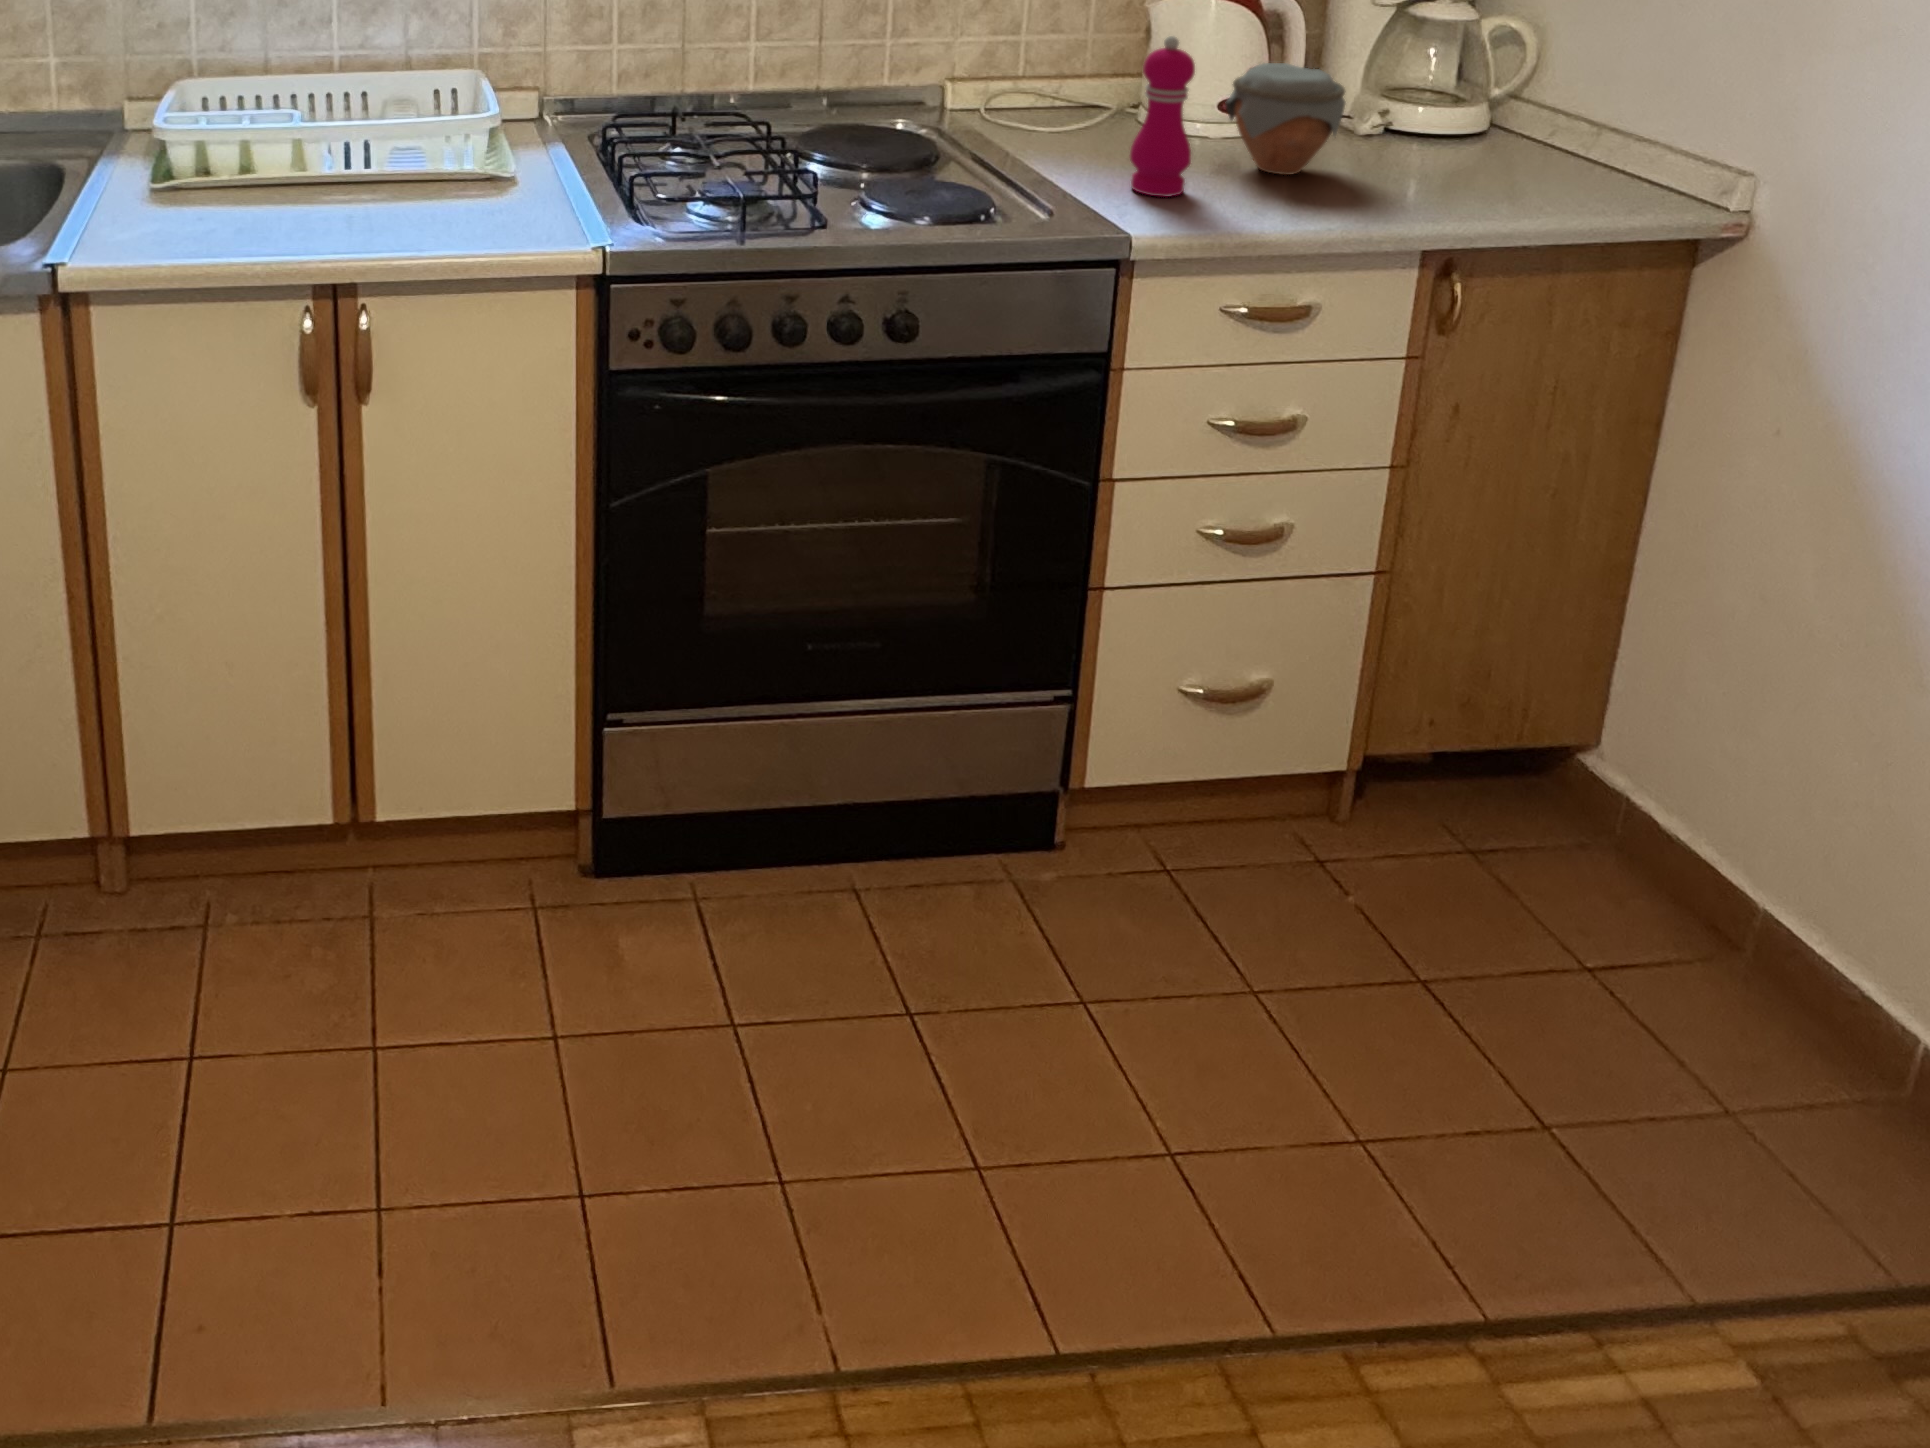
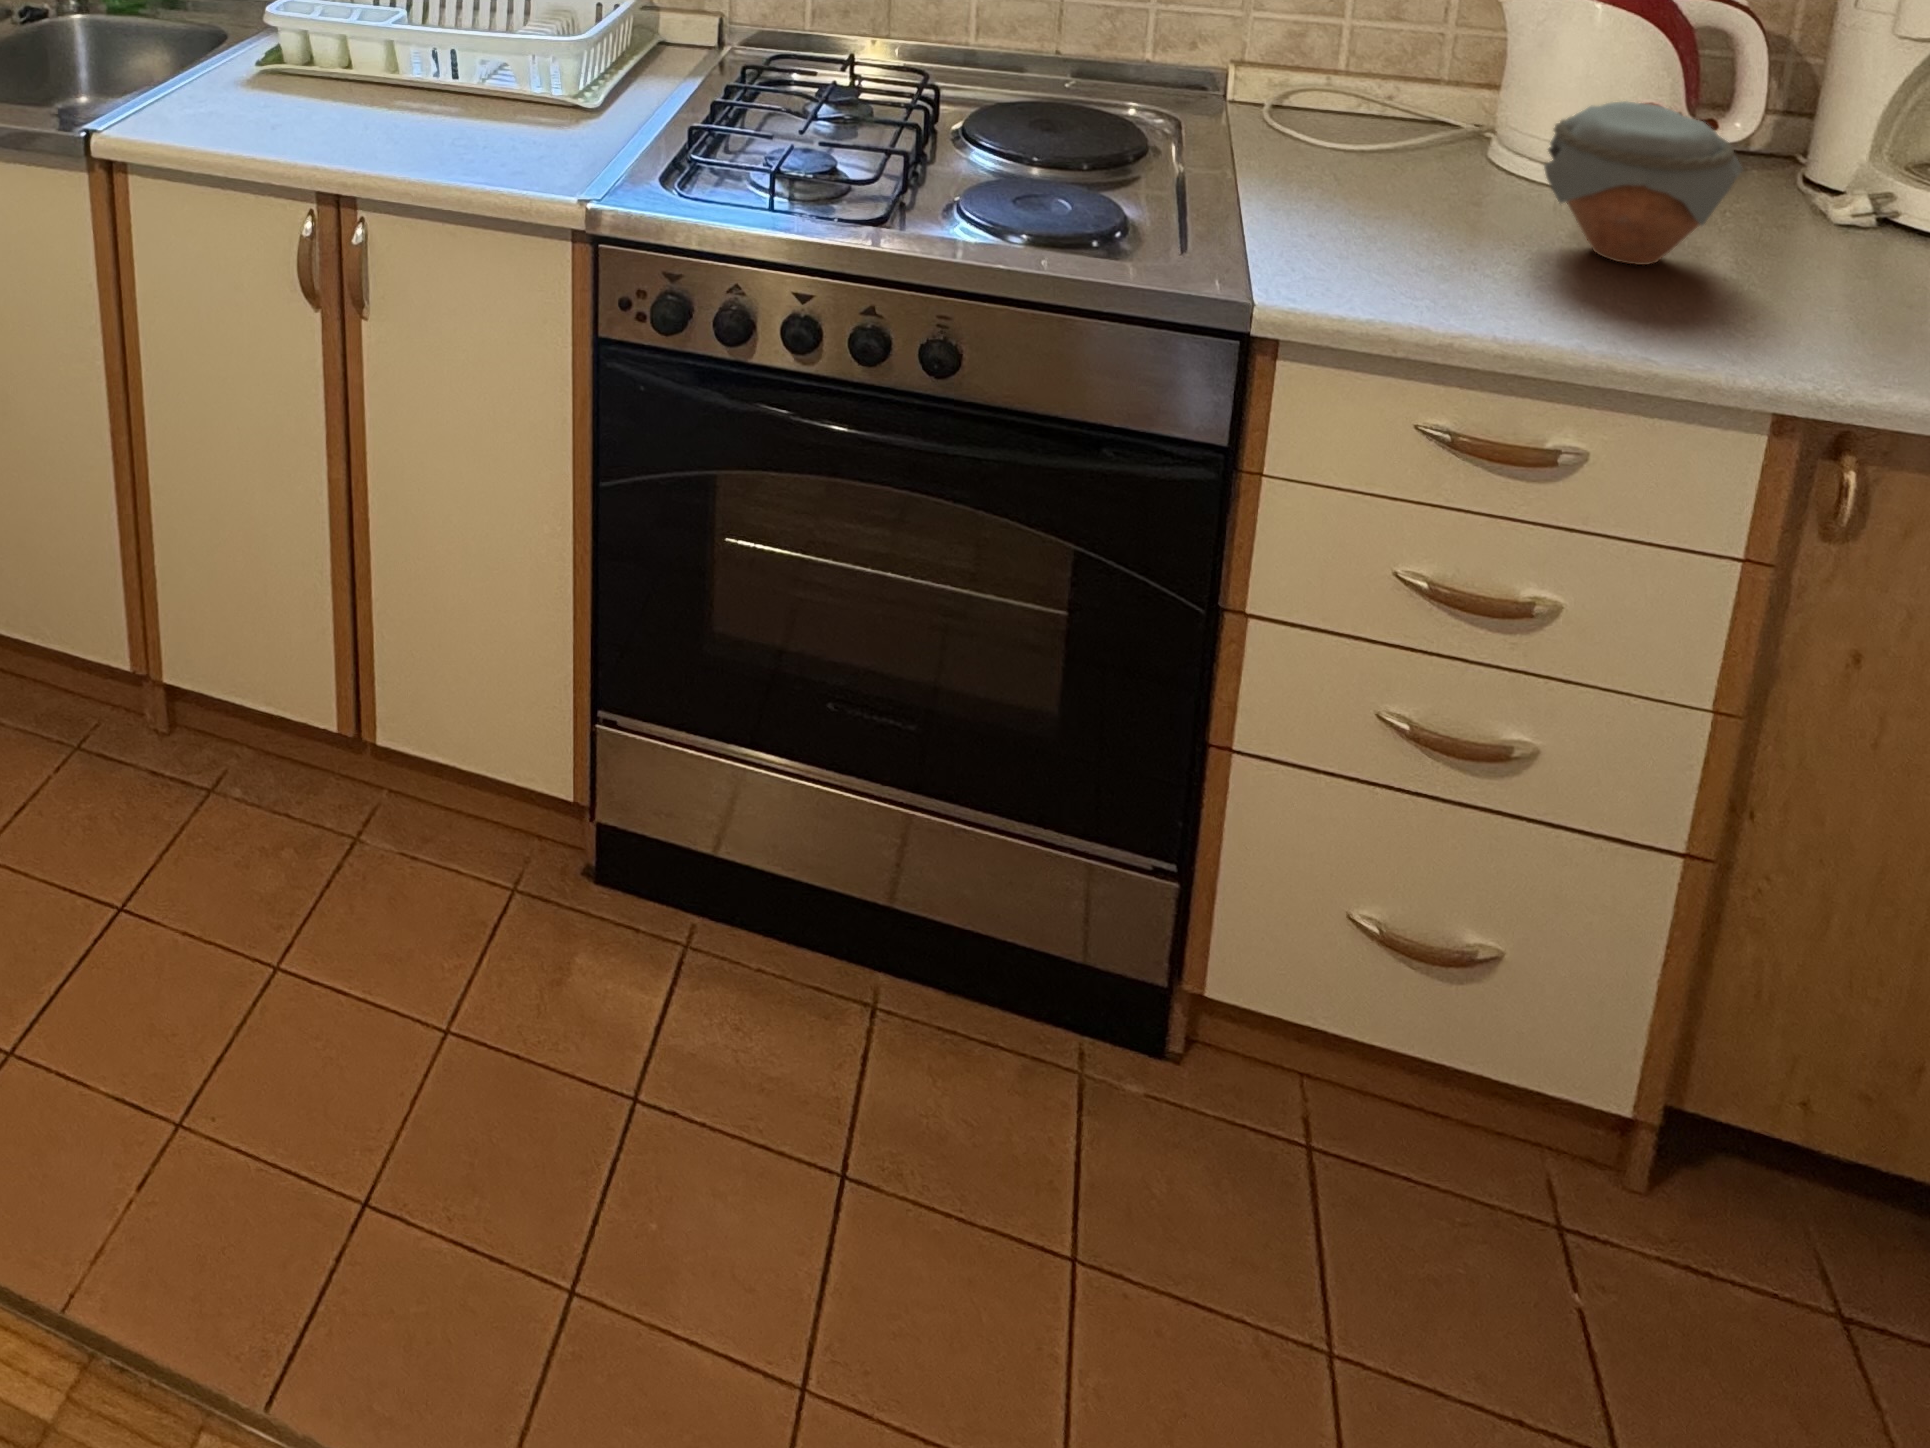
pepper mill: present [1130,36,1195,197] -> none [1351,48,1447,264]

